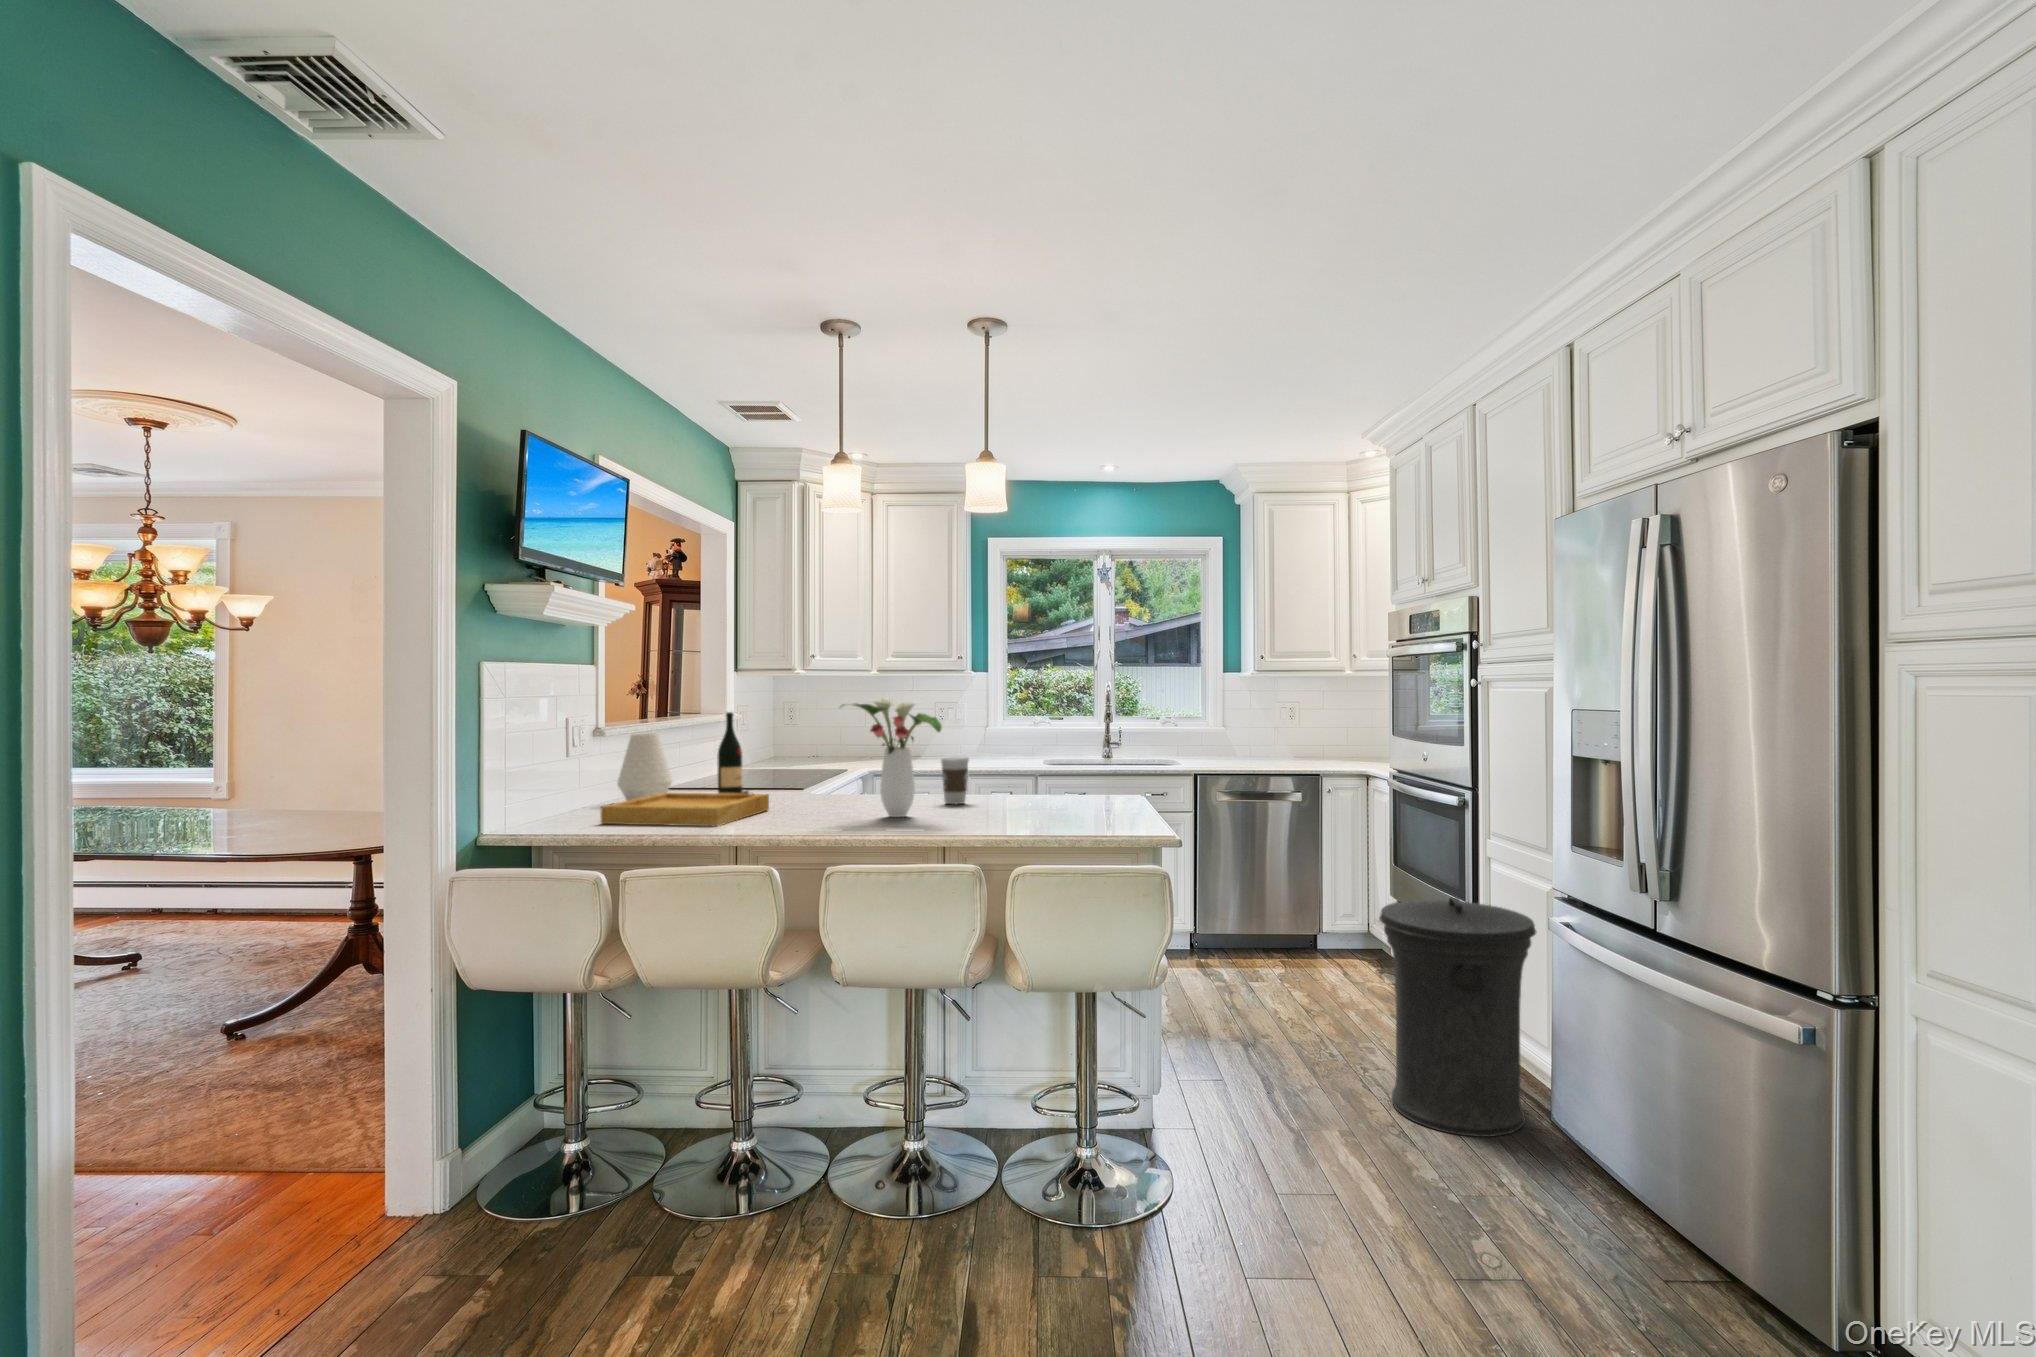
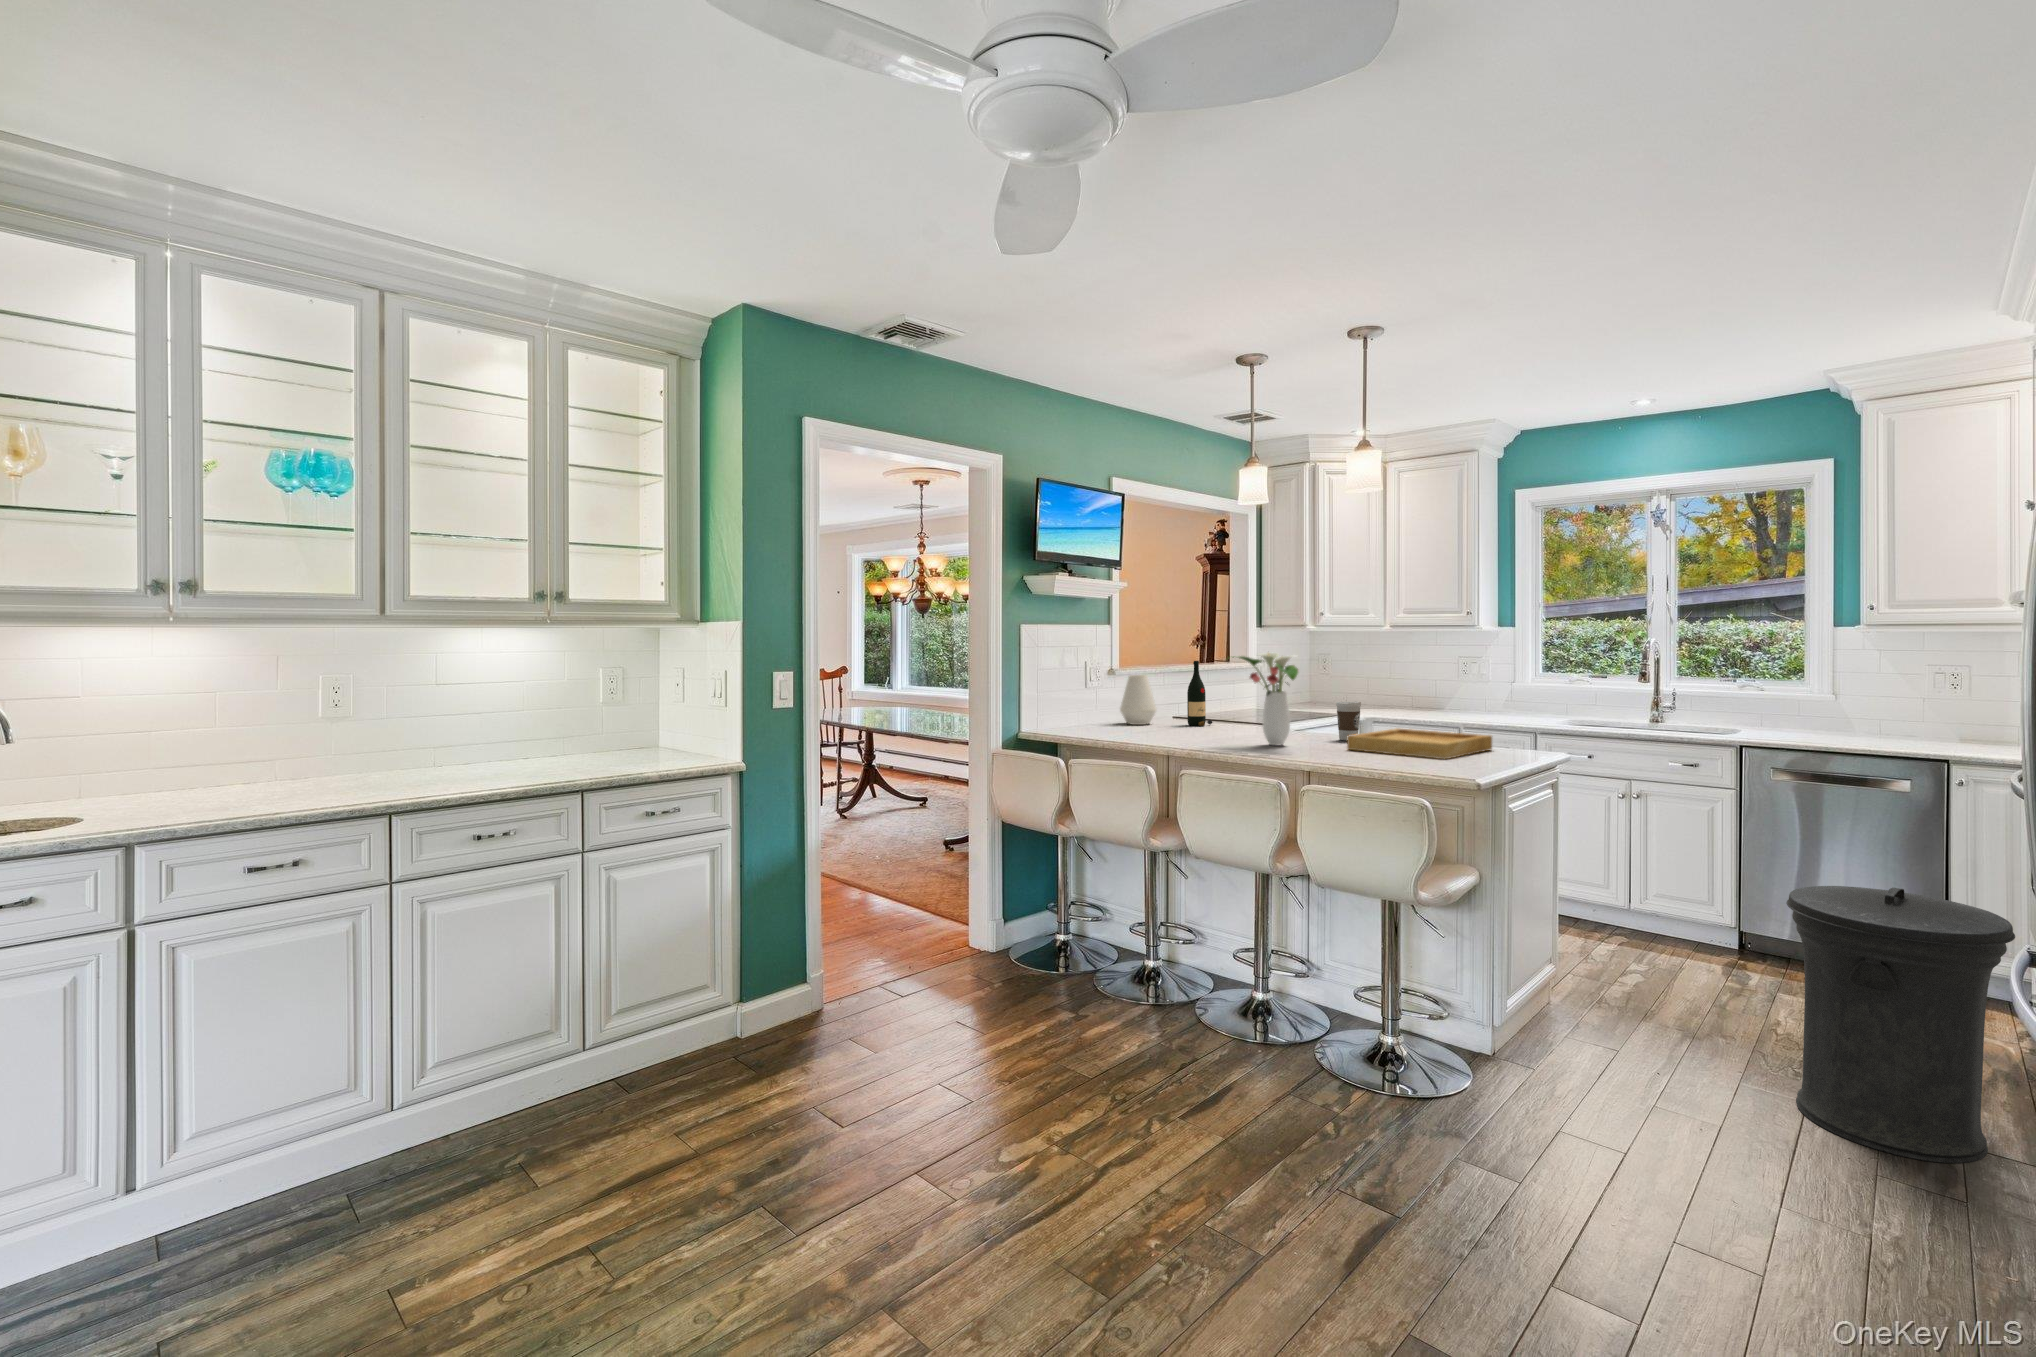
tray: present [601,792,769,826] -> present [1347,728,1492,759]

